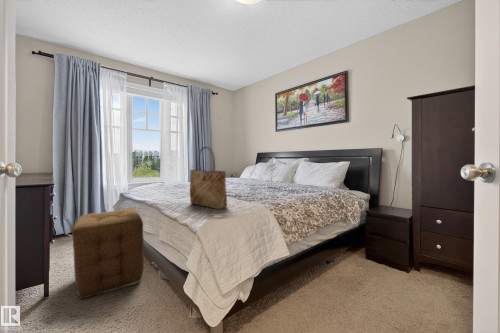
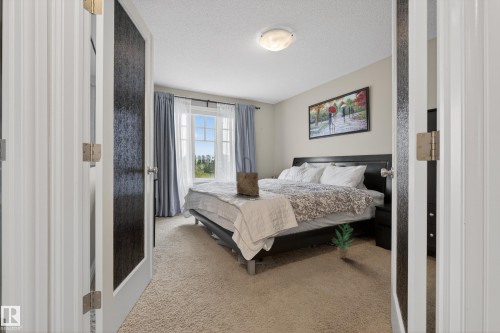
ottoman: present [72,209,144,299] -> none [168,198,207,249]
potted plant: none [324,237,355,287] -> present [334,224,352,258]

